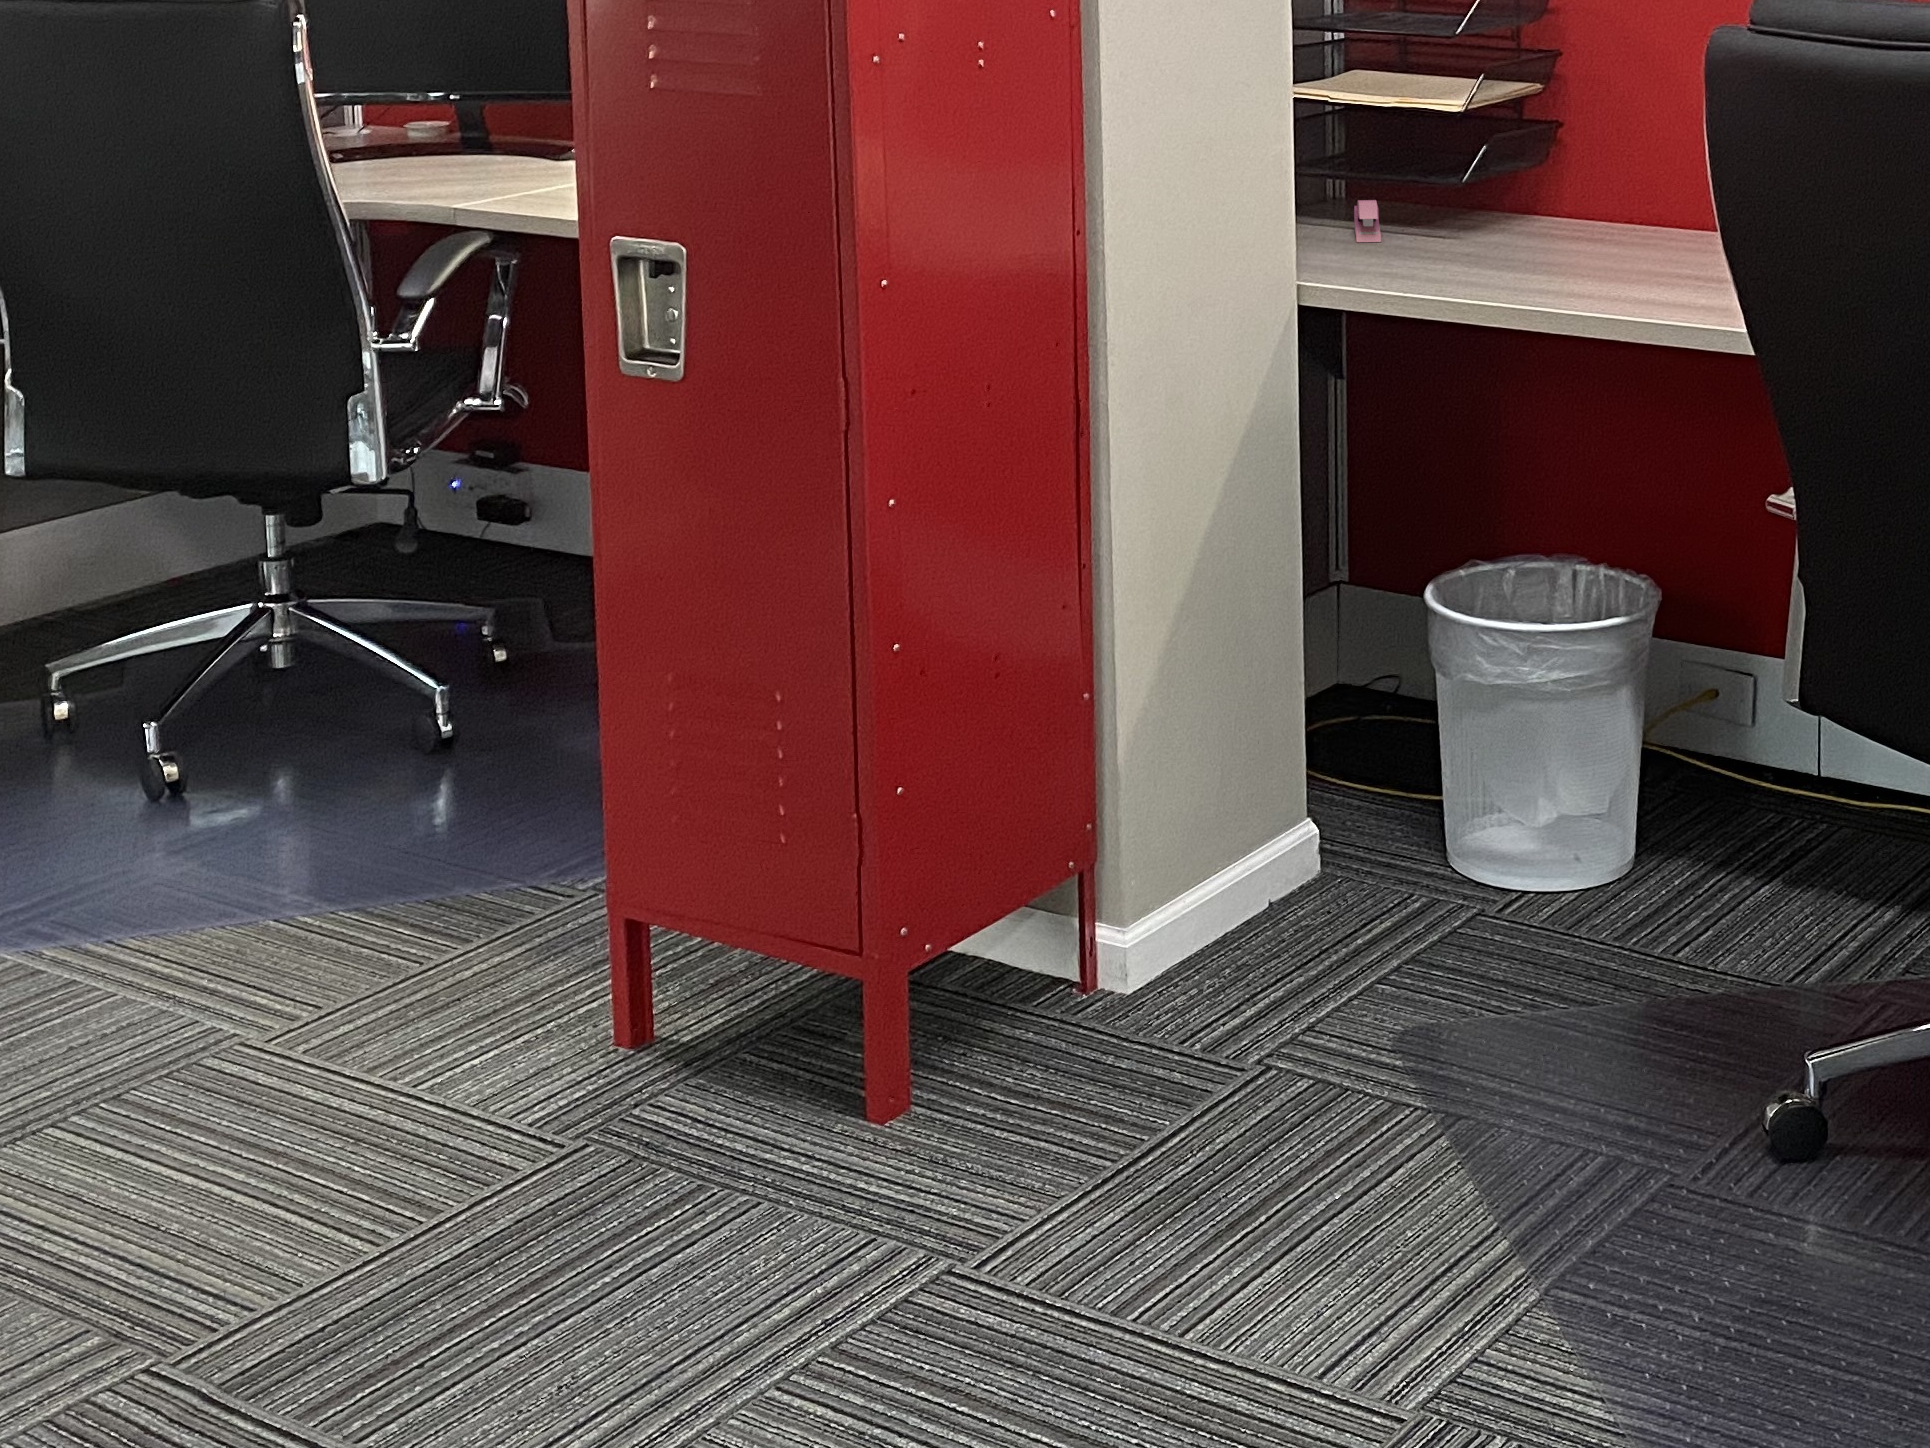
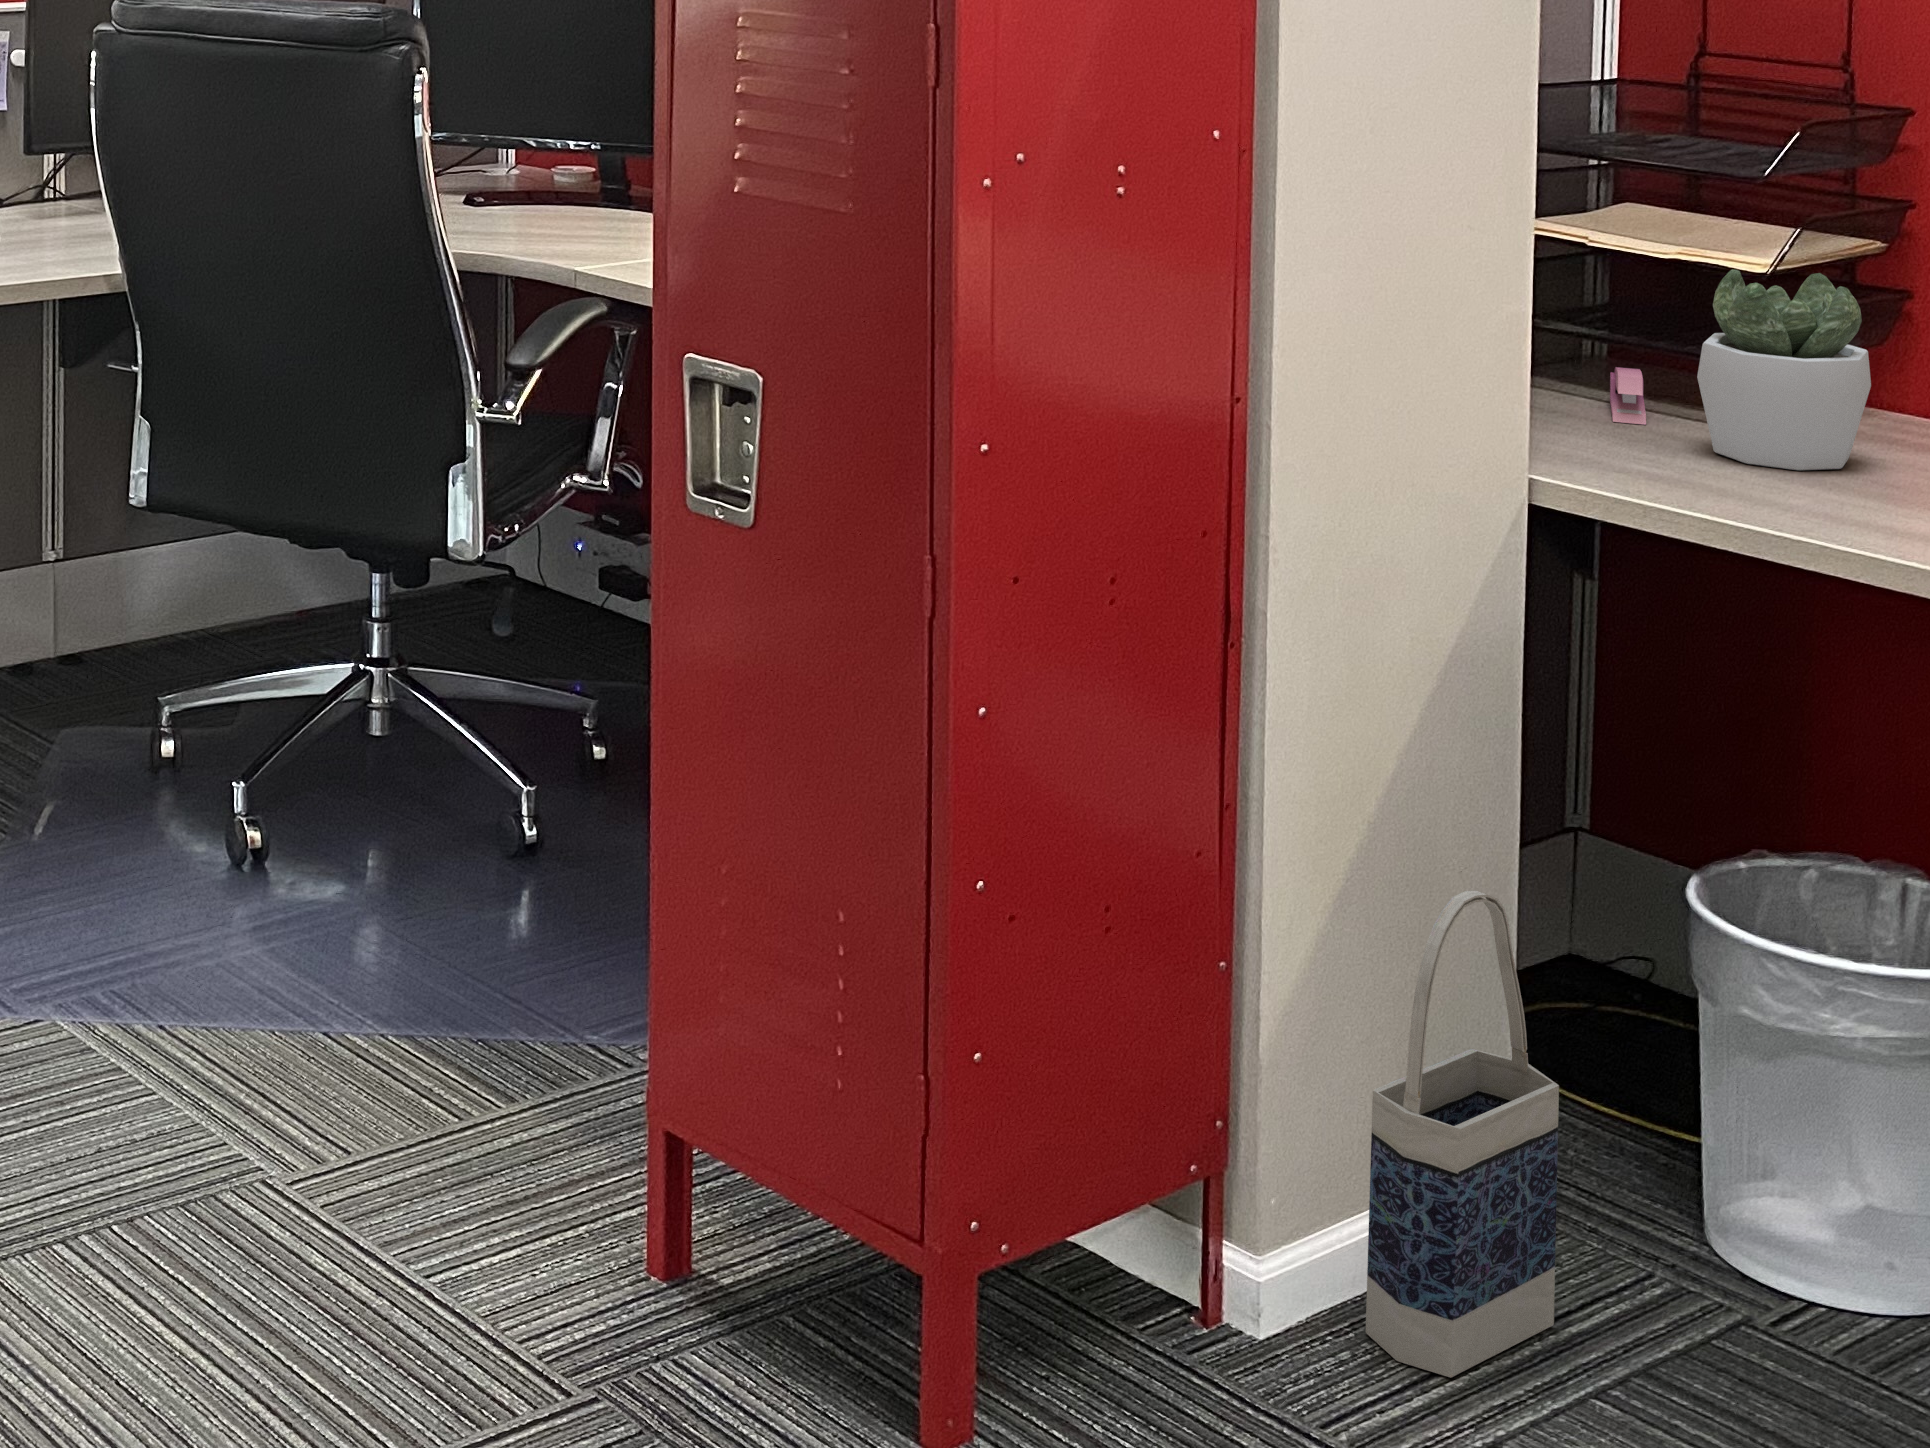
succulent plant: none [1415,107,1538,260] -> present [1697,270,1871,470]
bag: none [1199,604,1339,979] -> present [1366,890,1559,1378]

